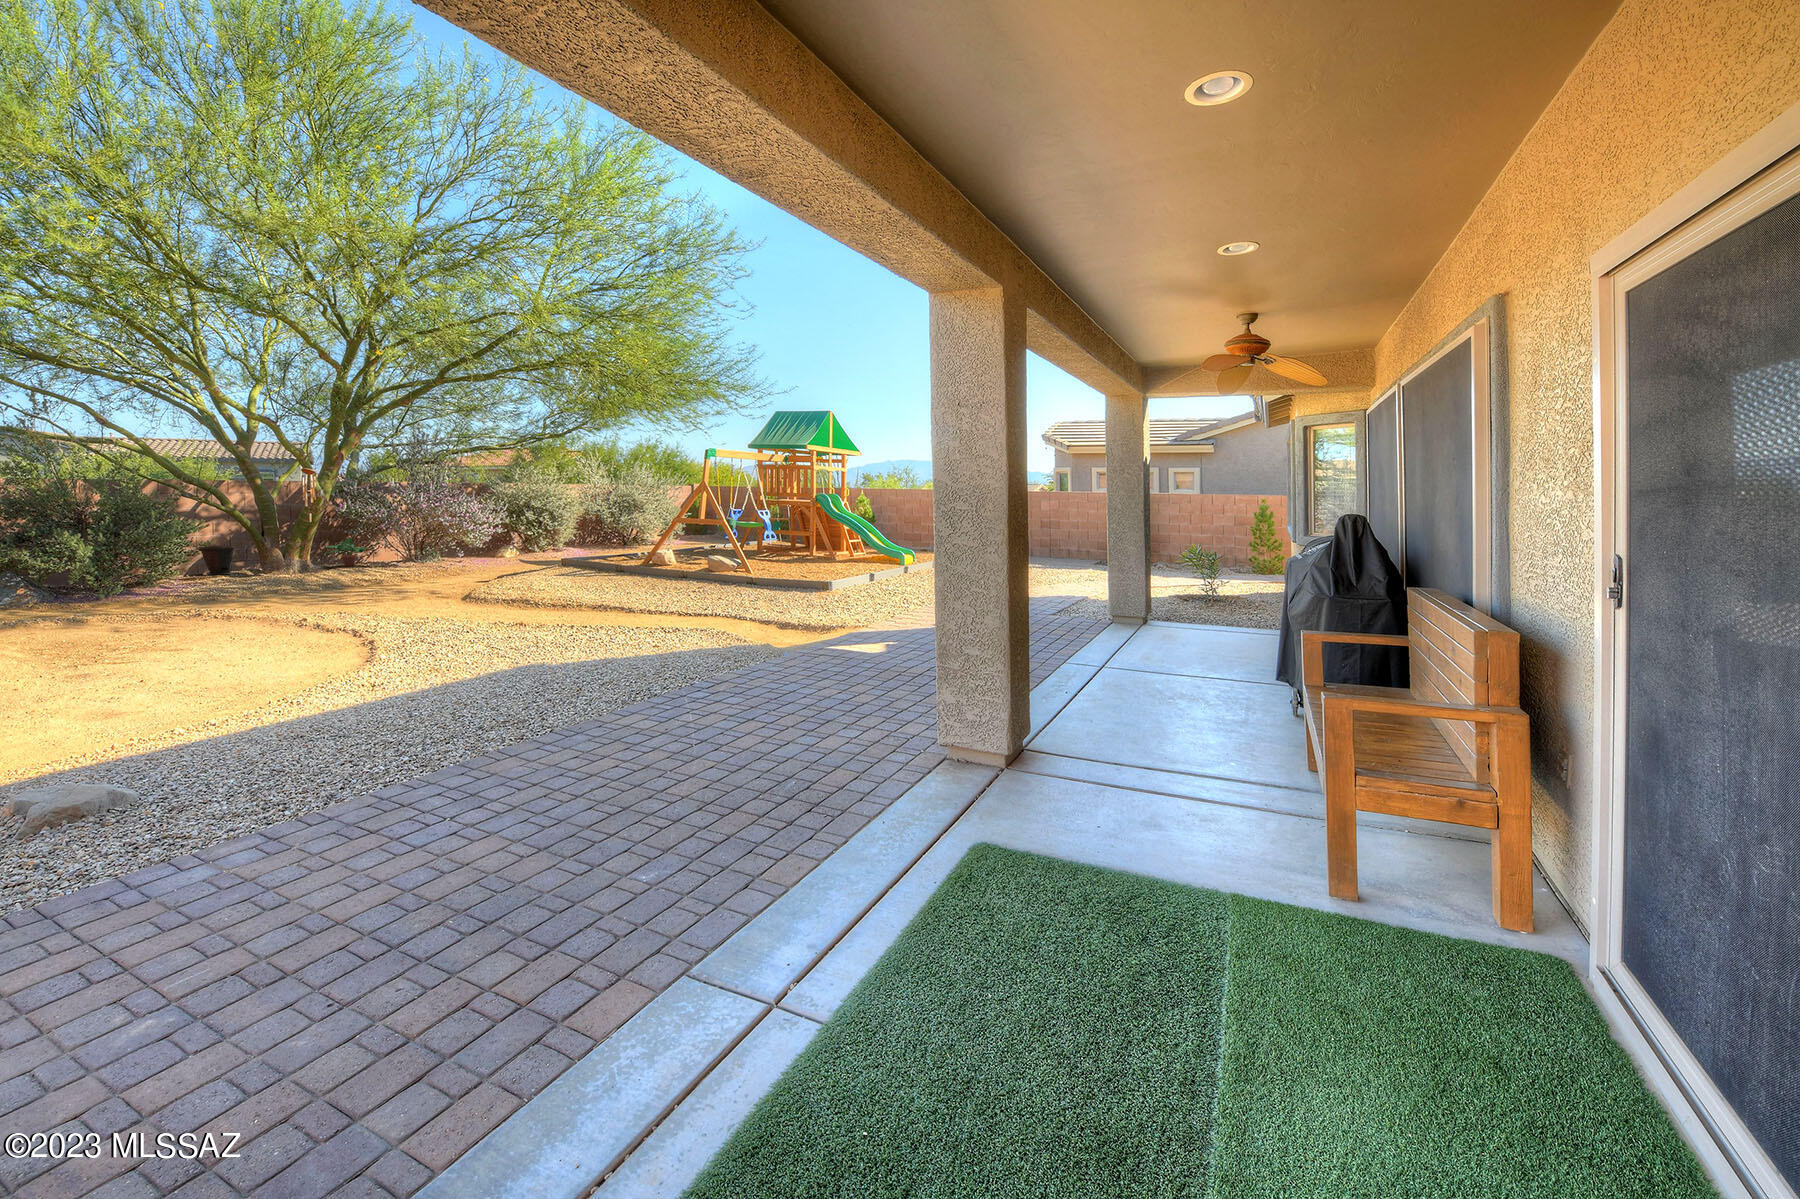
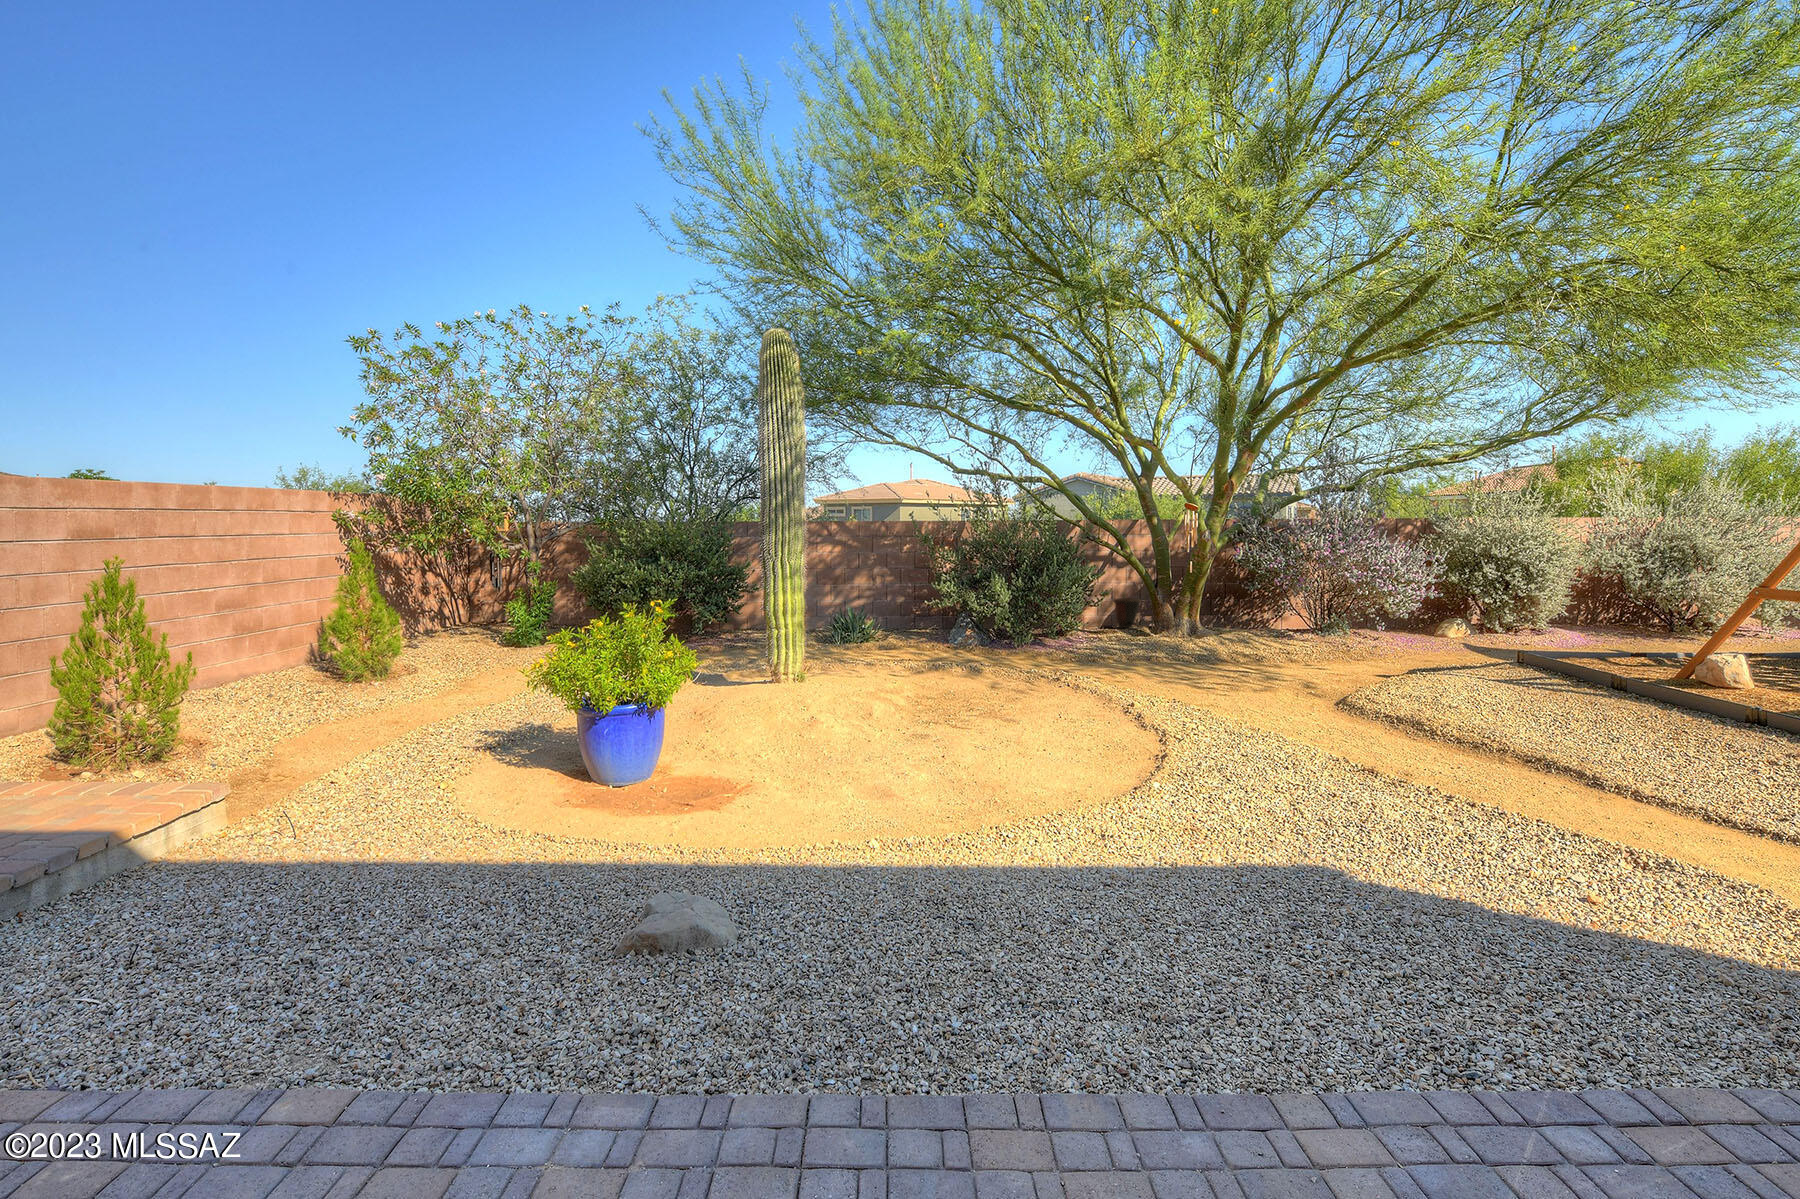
potted plant: present [323,537,370,567] -> none [1219,595,1273,630]

